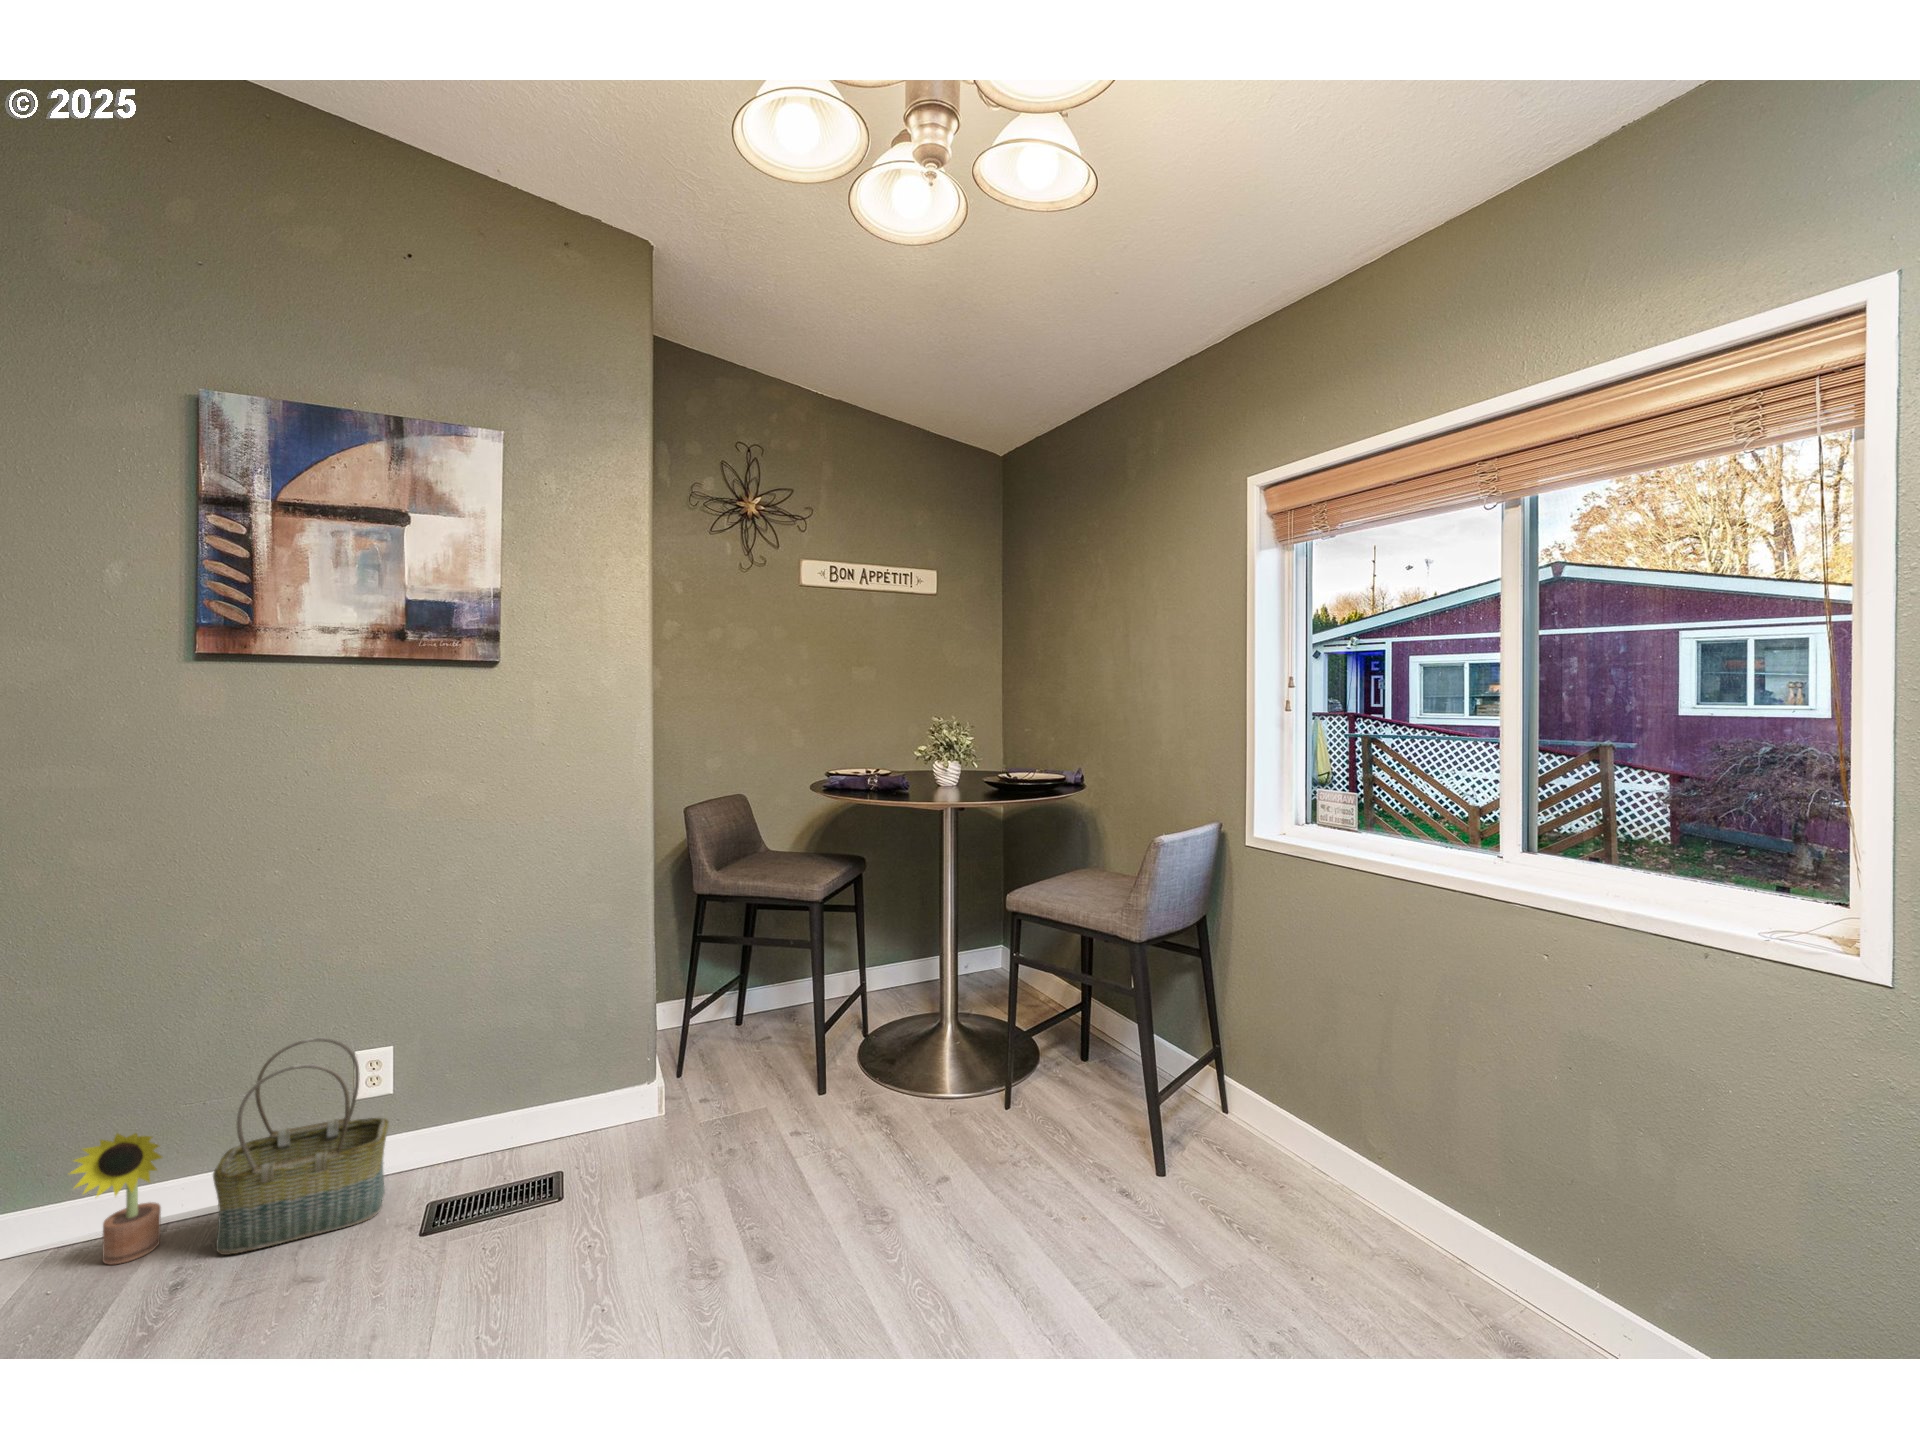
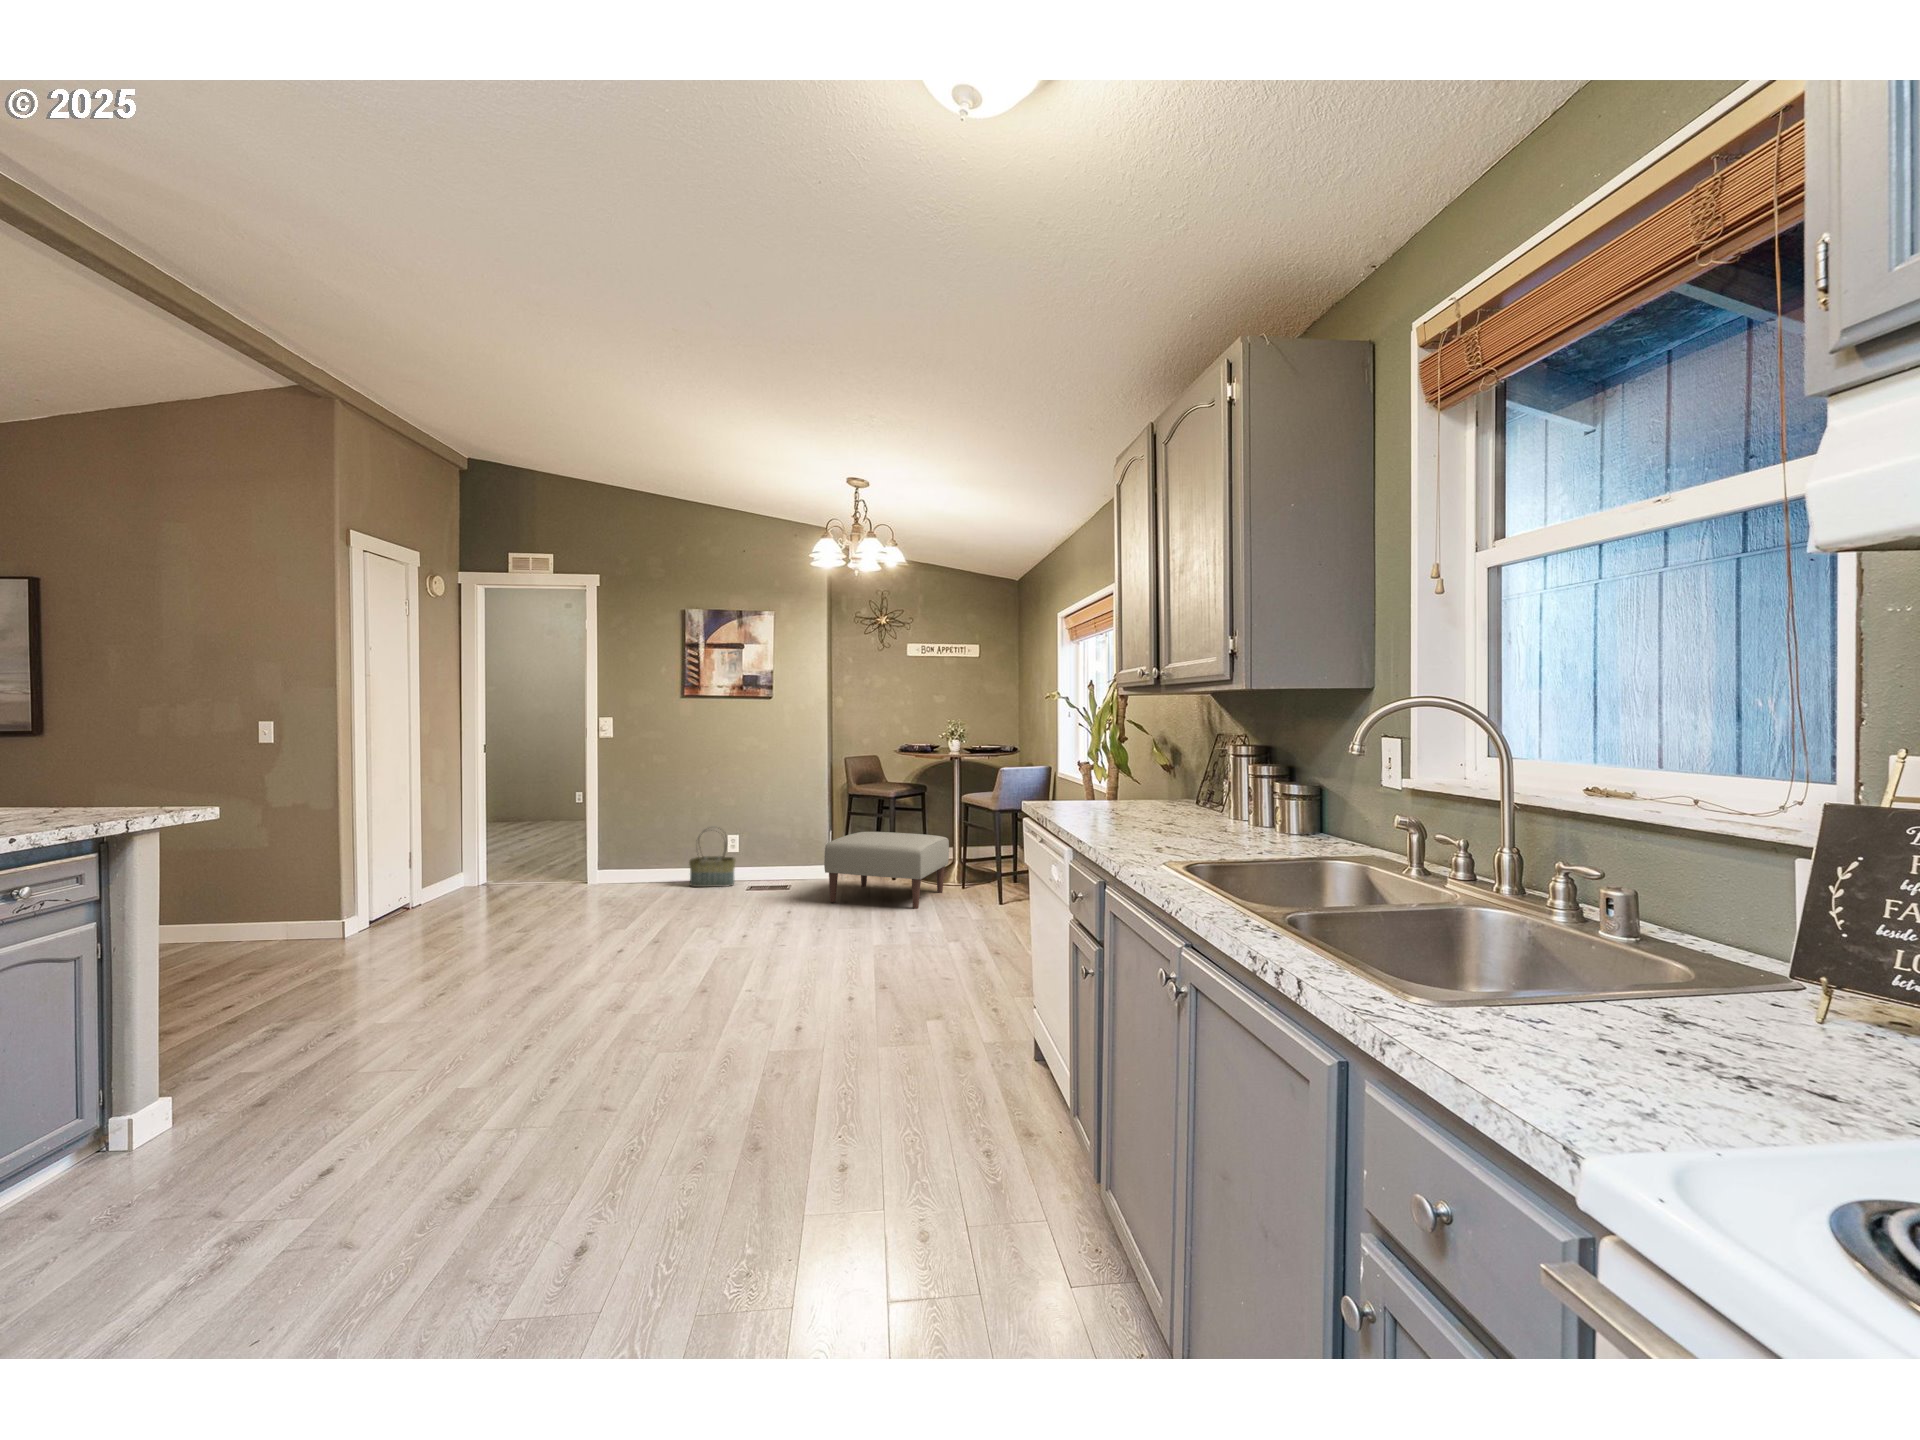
ottoman: none [707,1009,1026,1298] -> present [824,832,949,909]
decorative plant: present [70,1133,162,1264] -> none [655,843,677,886]

